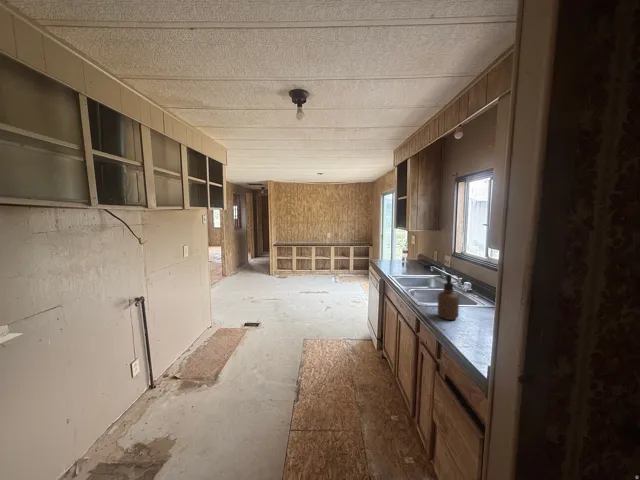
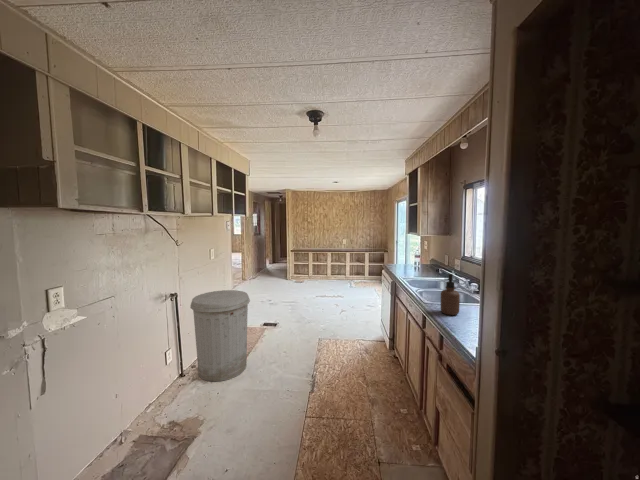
trash can: none [160,290,228,392] -> present [190,290,250,381]

